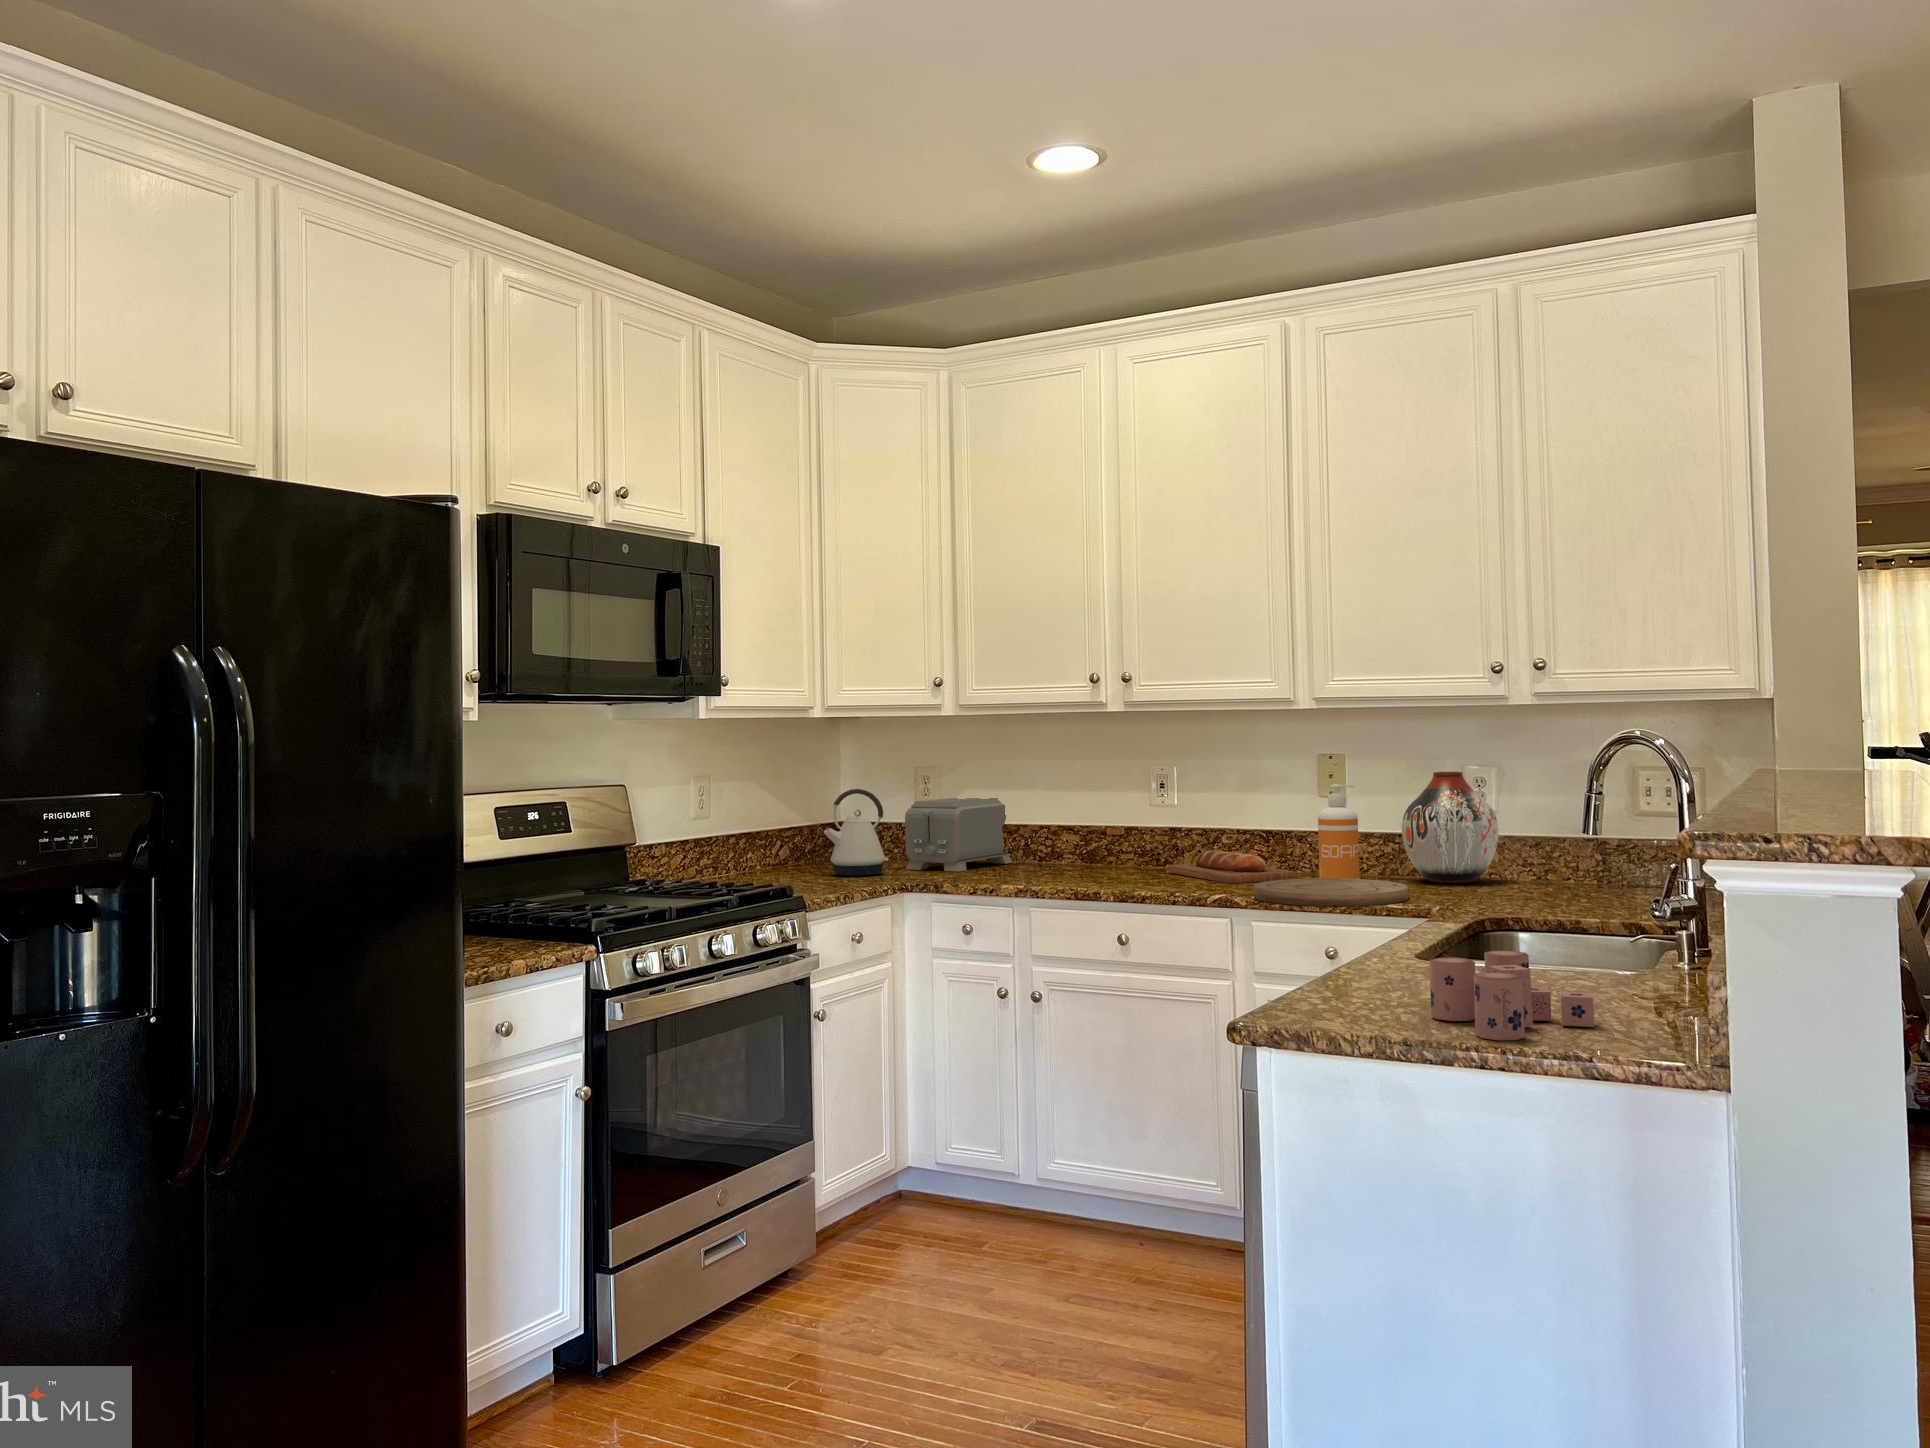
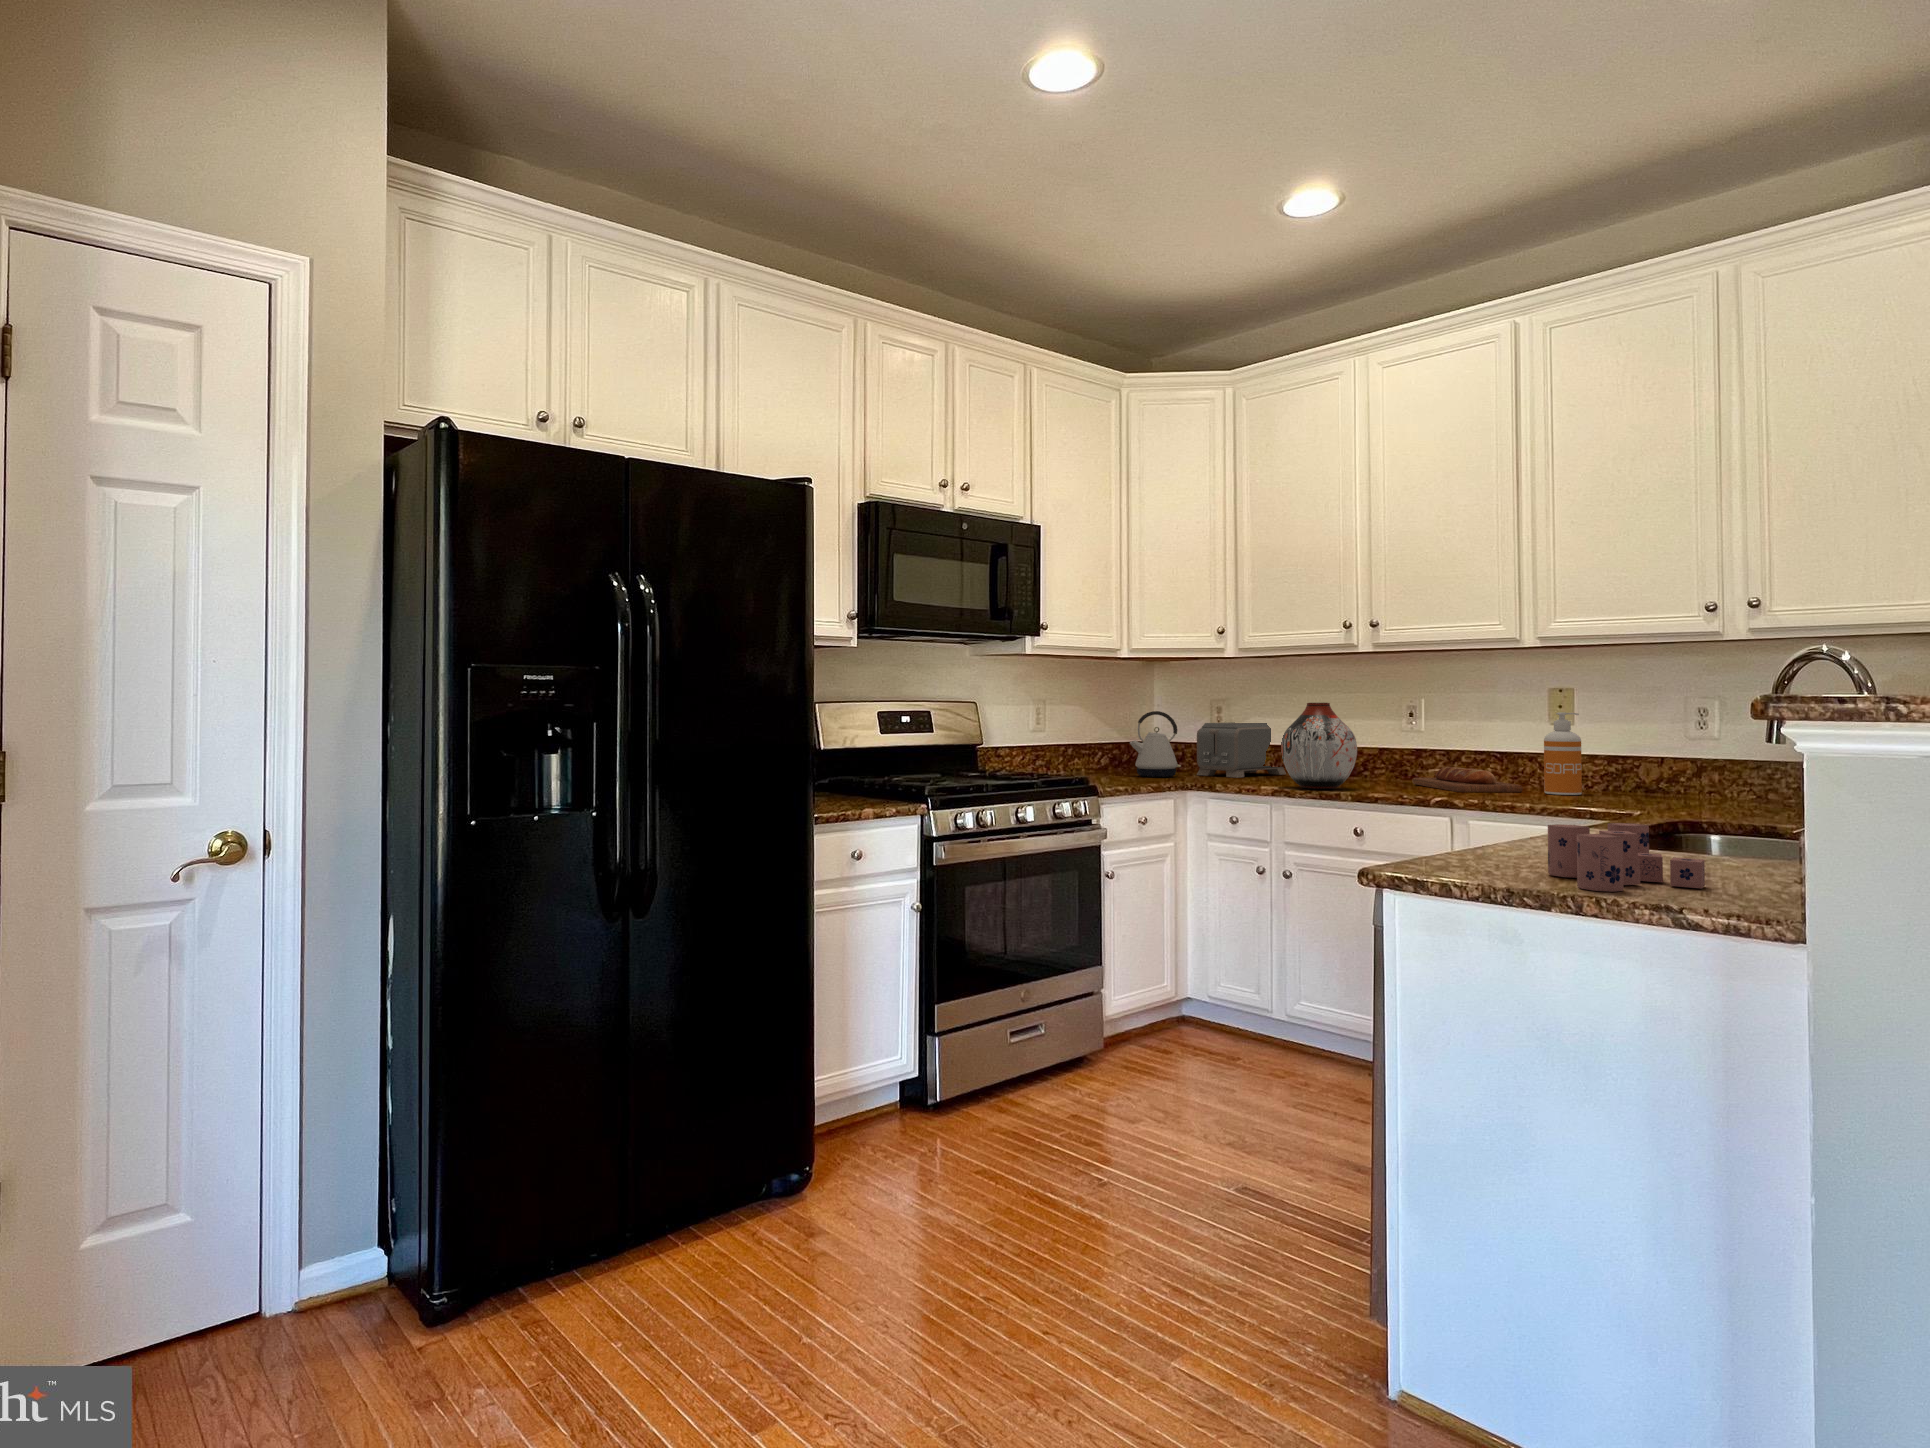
vase: present [1402,772,1499,883] -> present [1281,703,1357,789]
cutting board: present [1254,878,1408,906] -> none [1470,788,1615,809]

